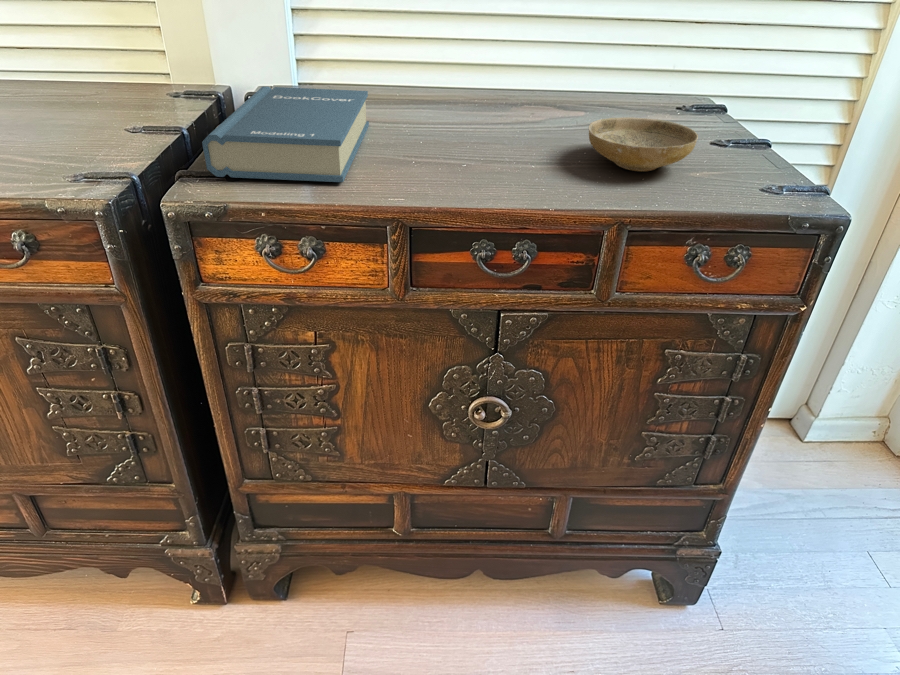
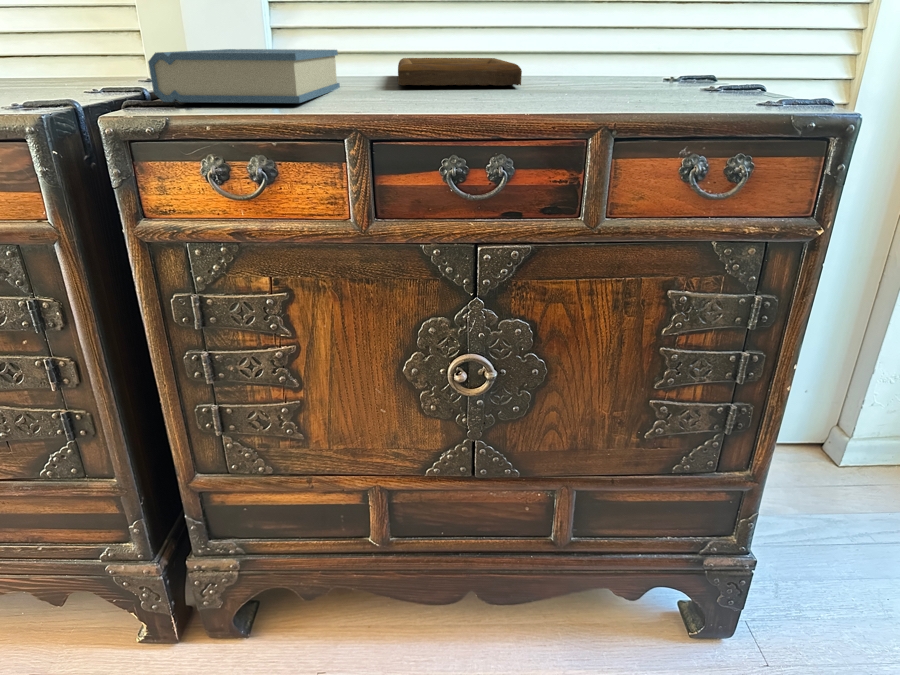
picture frame: none [421,76,544,133] -> present [398,58,522,85]
ceramic bowl: present [589,117,698,171] -> none [567,57,685,98]

